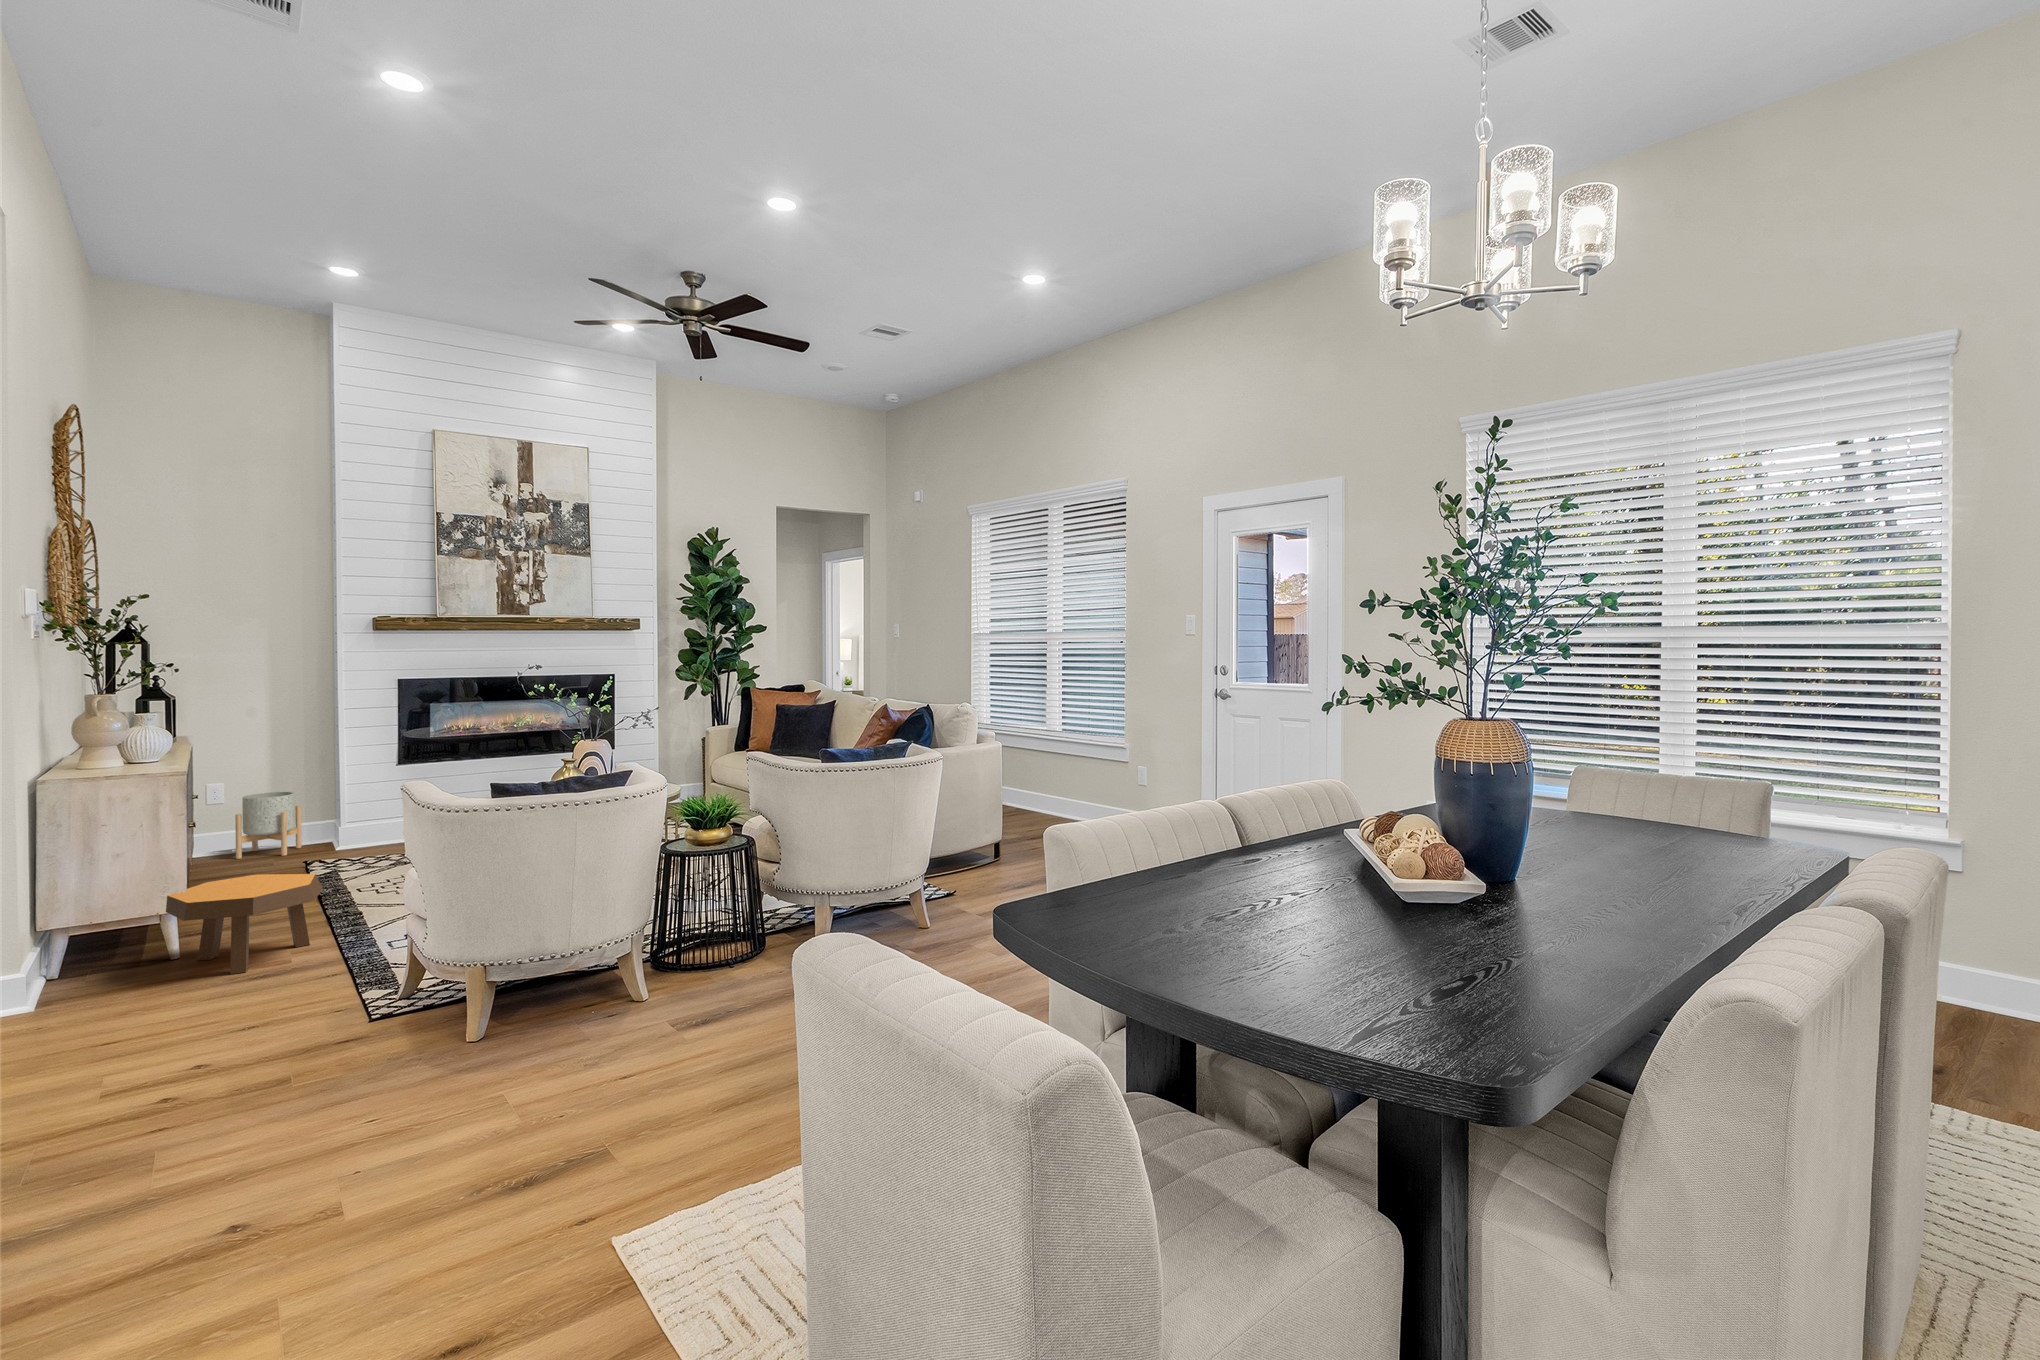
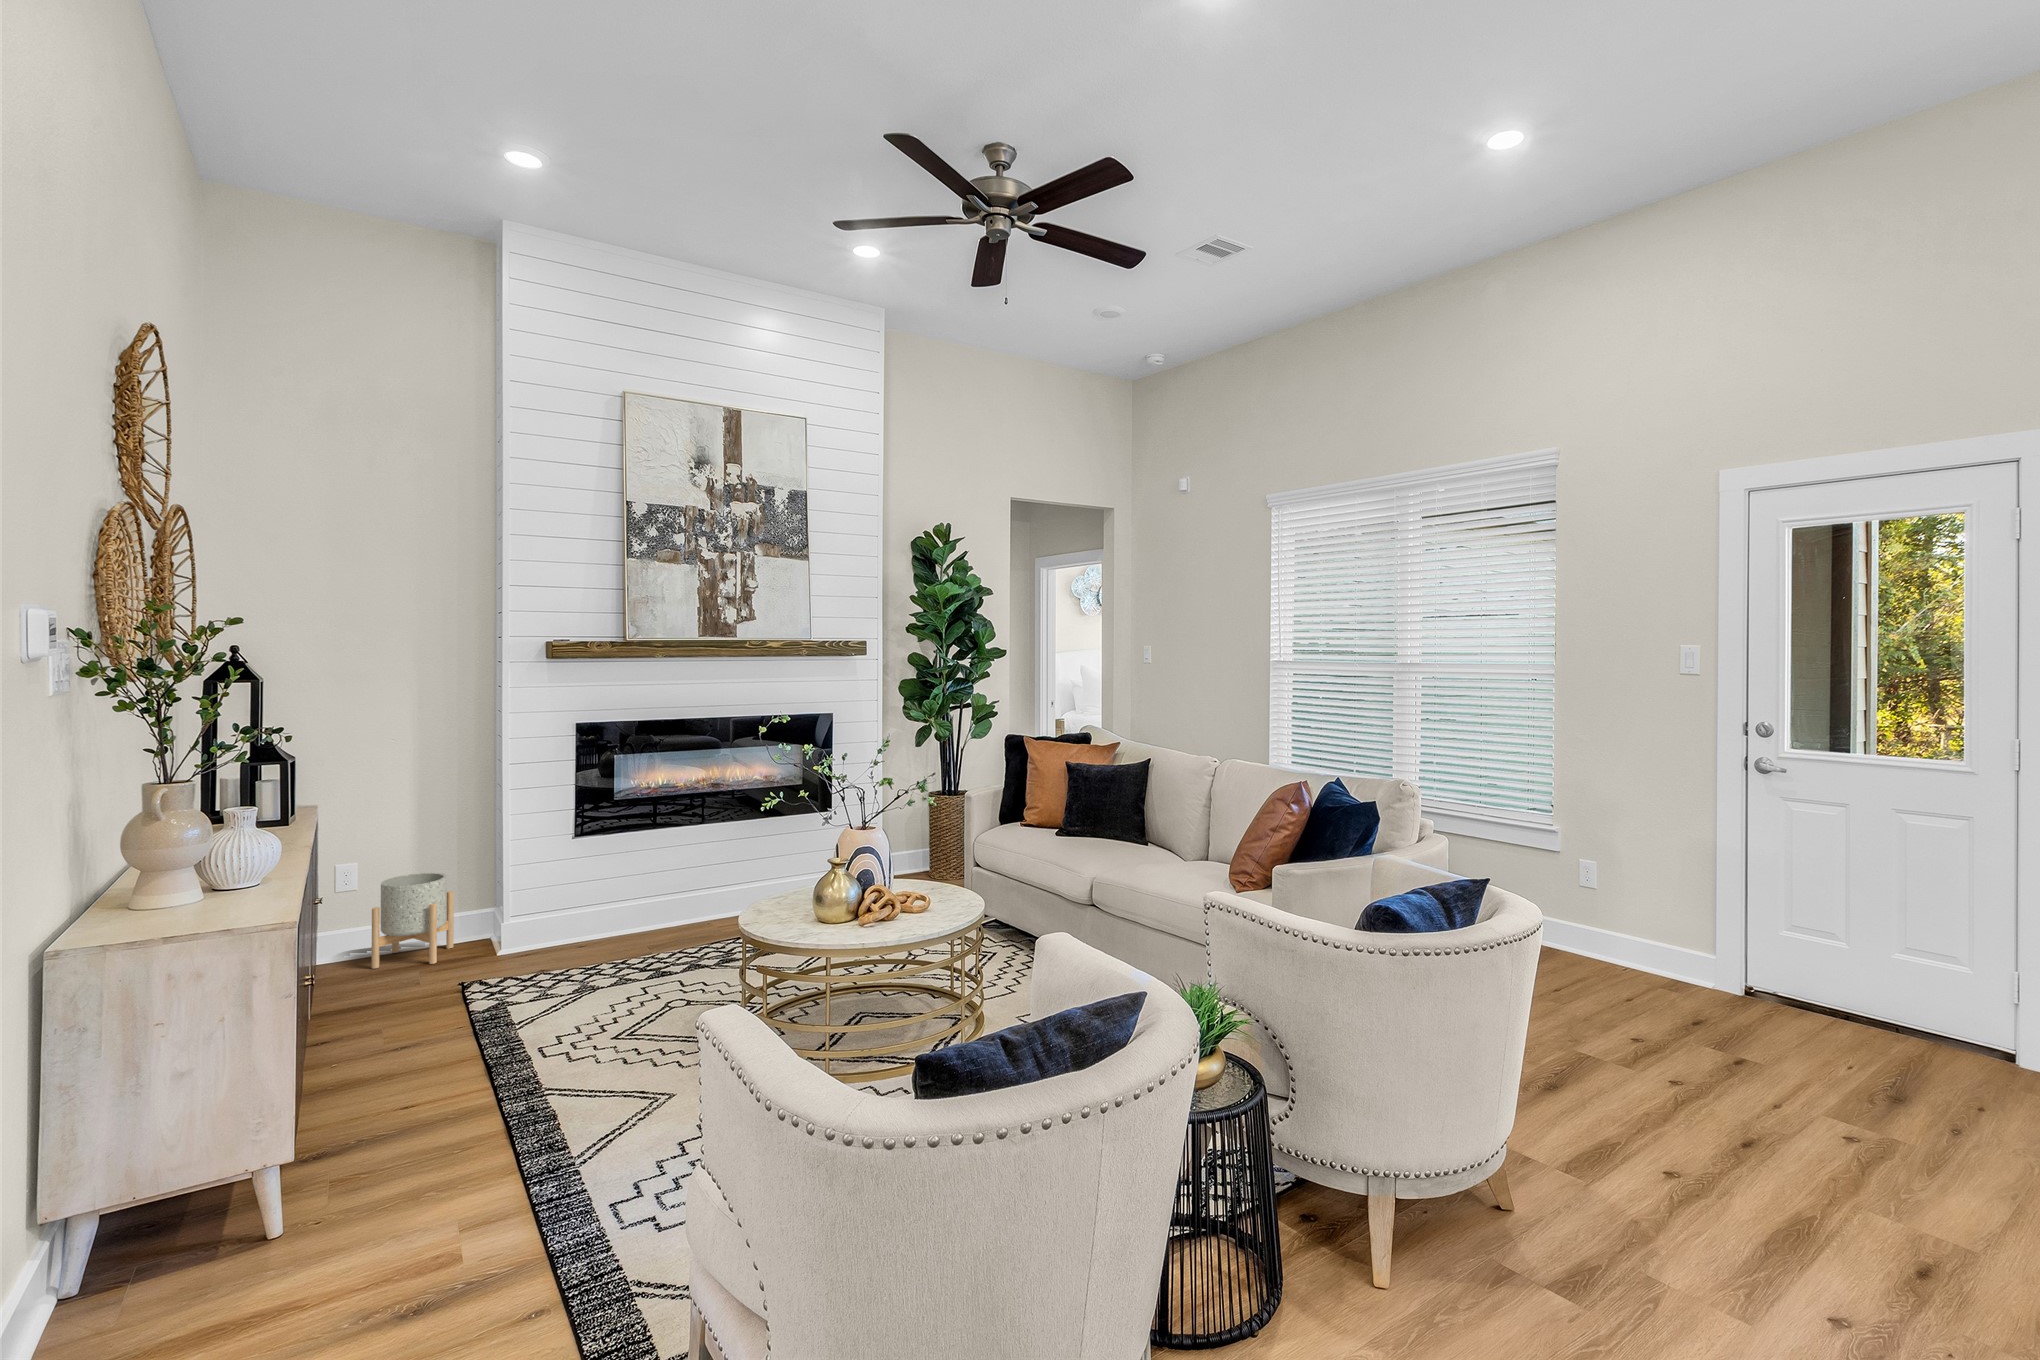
footstool: present [166,874,323,974] -> none [264,1077,510,1296]

